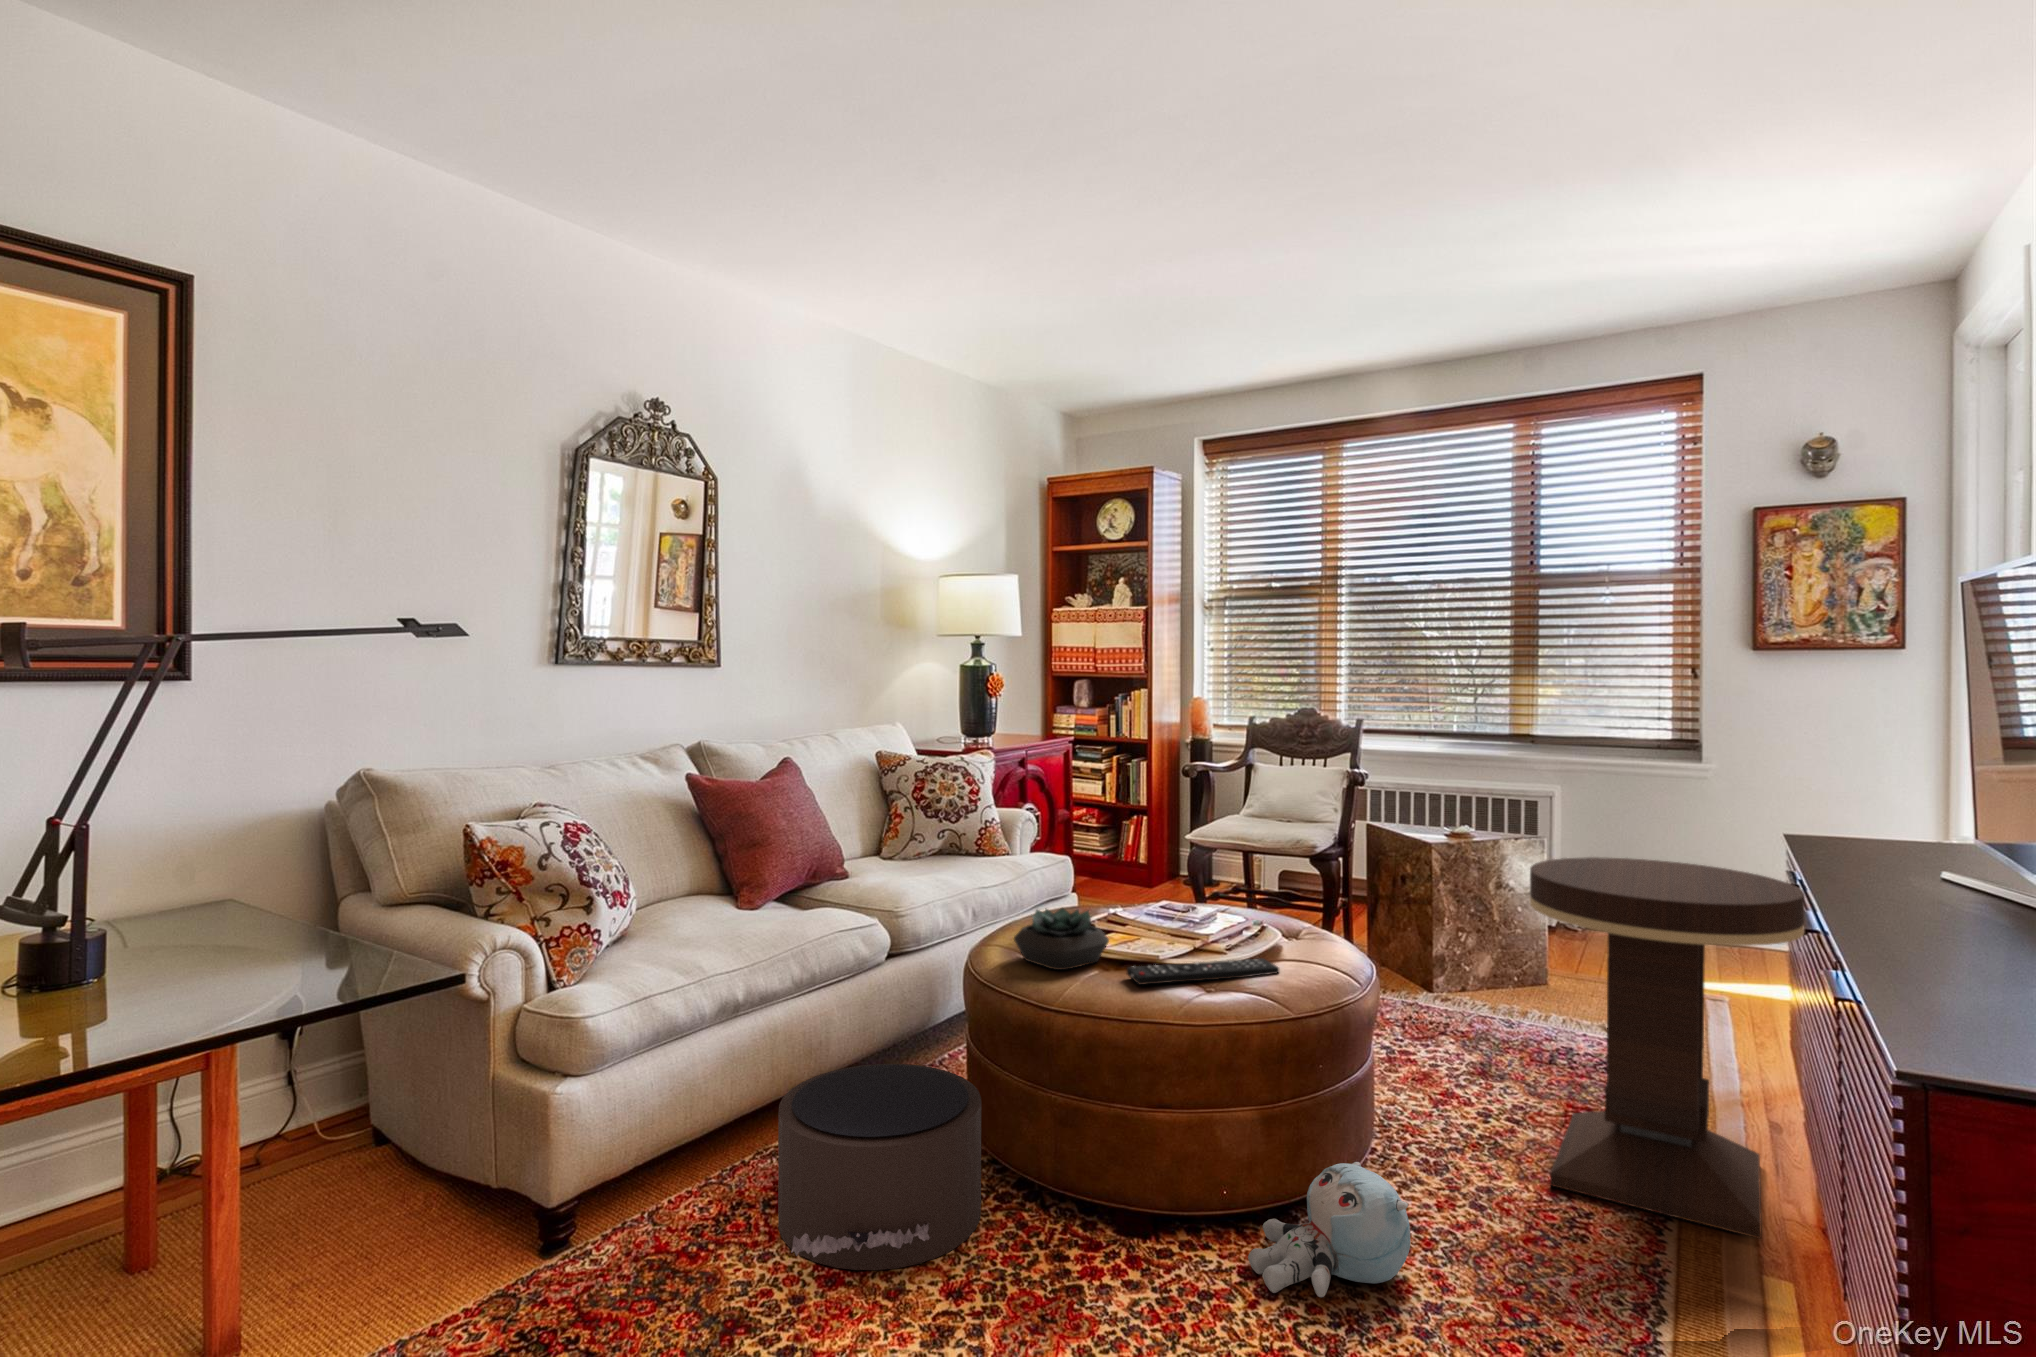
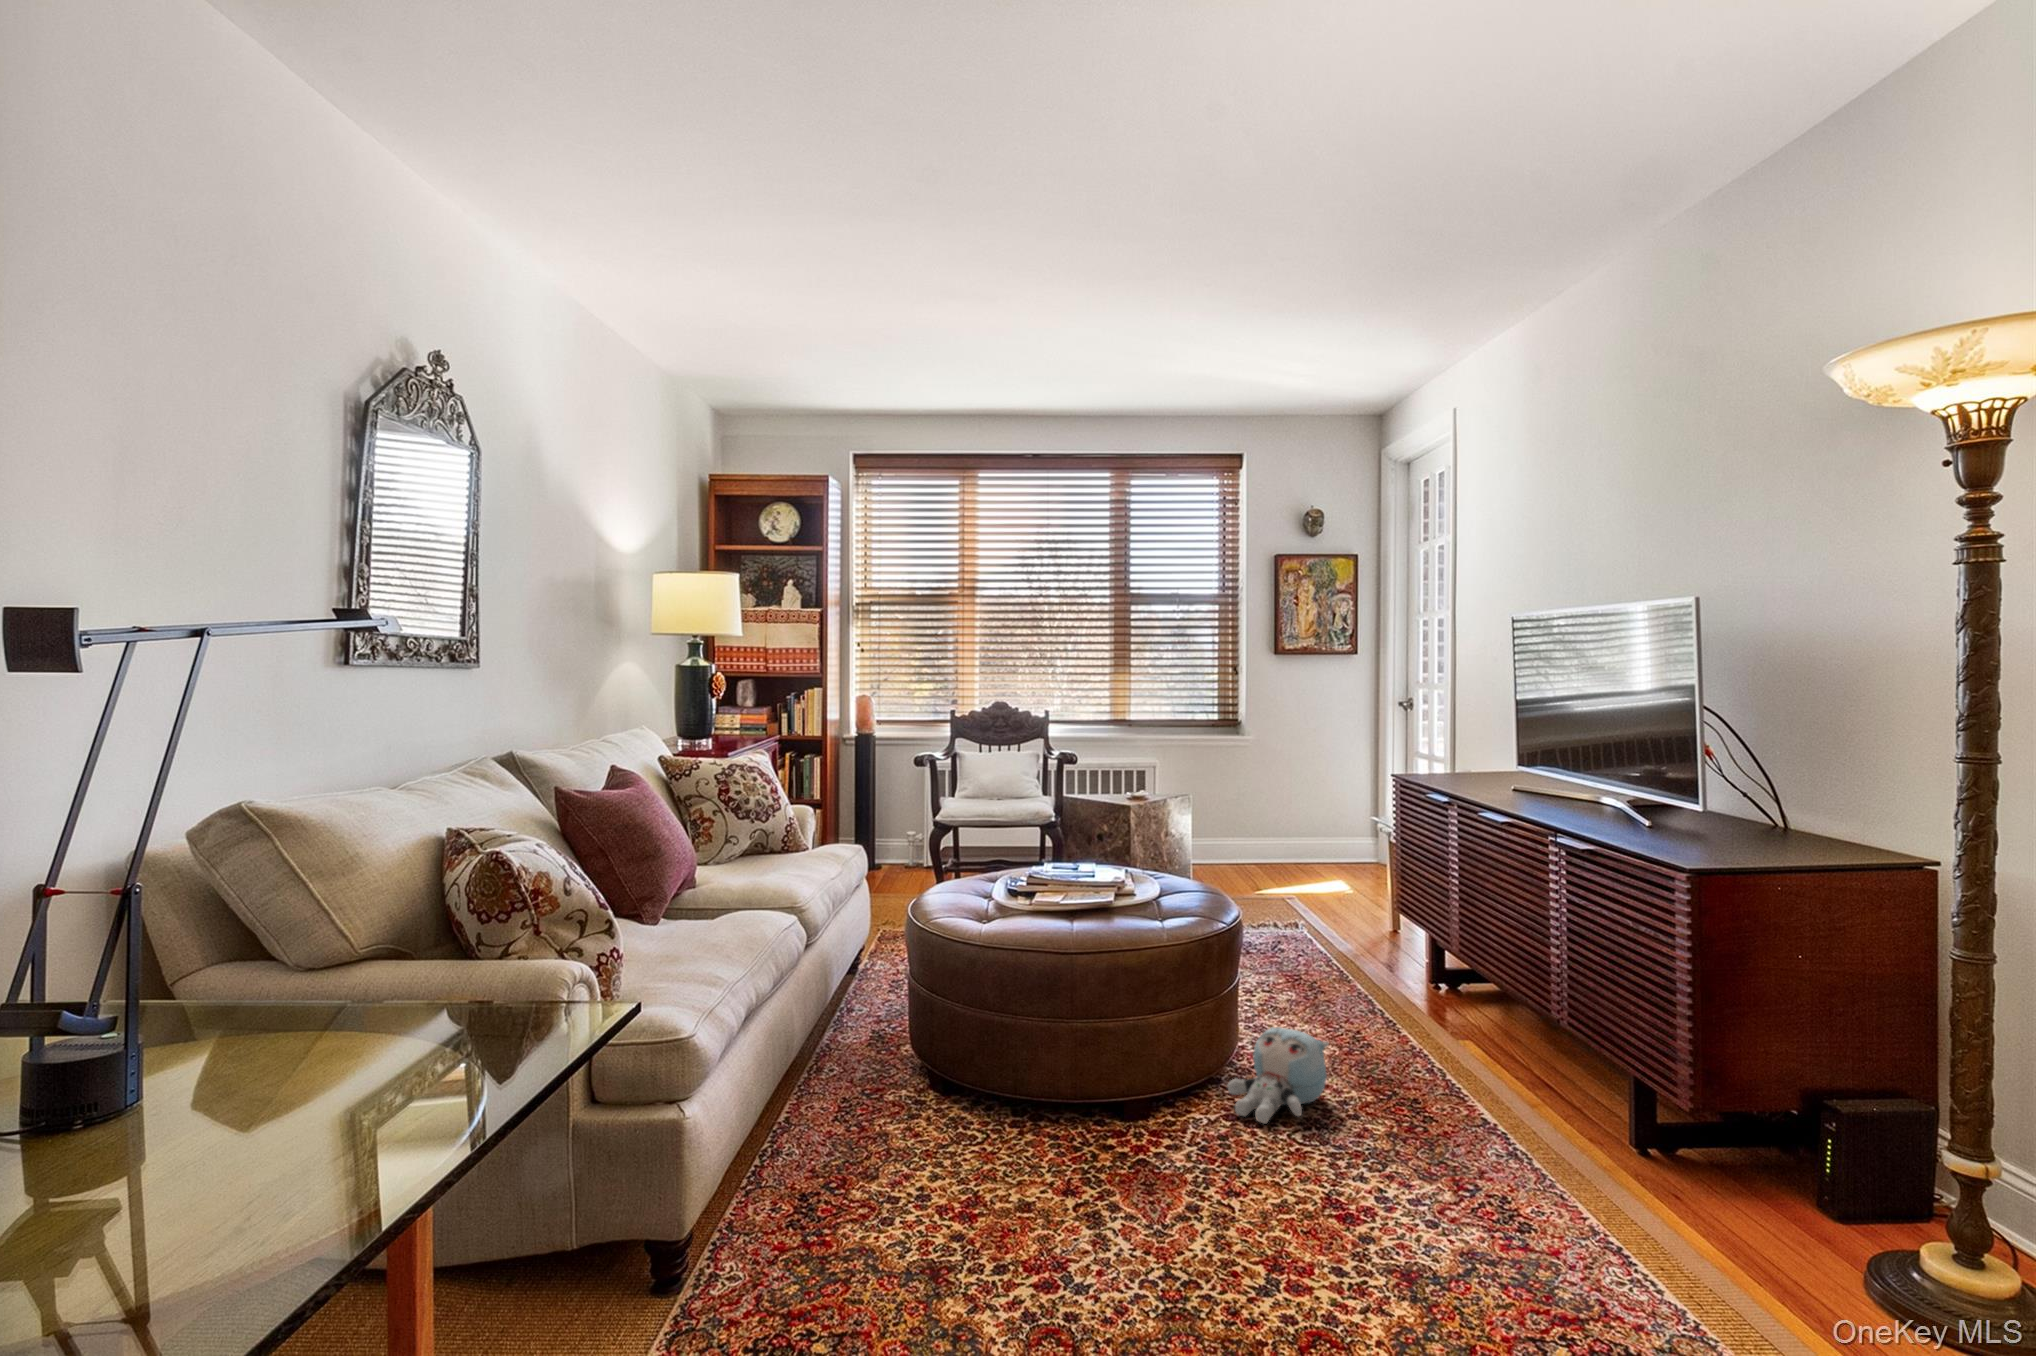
side table: present [1530,857,1805,1239] -> none [1295,801,1458,1028]
succulent plant: present [1014,908,1109,970] -> none [994,875,1068,925]
remote control: present [1127,958,1279,985] -> none [1102,896,1194,925]
pouf: present [778,1064,981,1270] -> none [832,1027,1050,1200]

